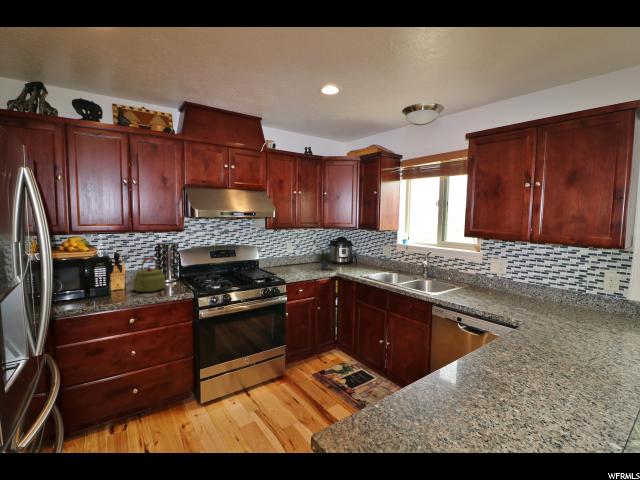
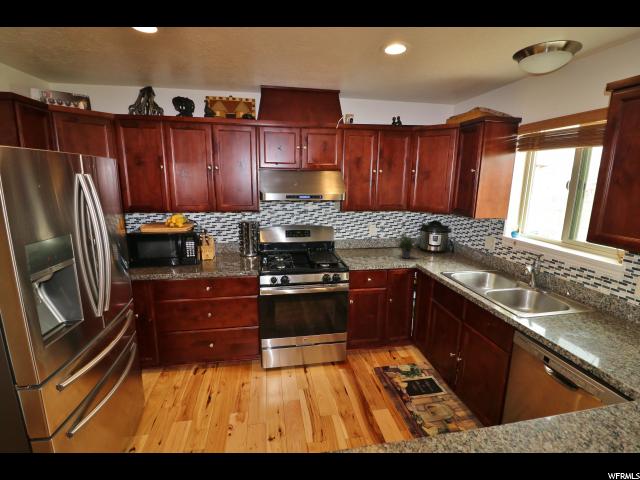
kettle: present [133,257,165,292] -> none [213,235,241,266]

